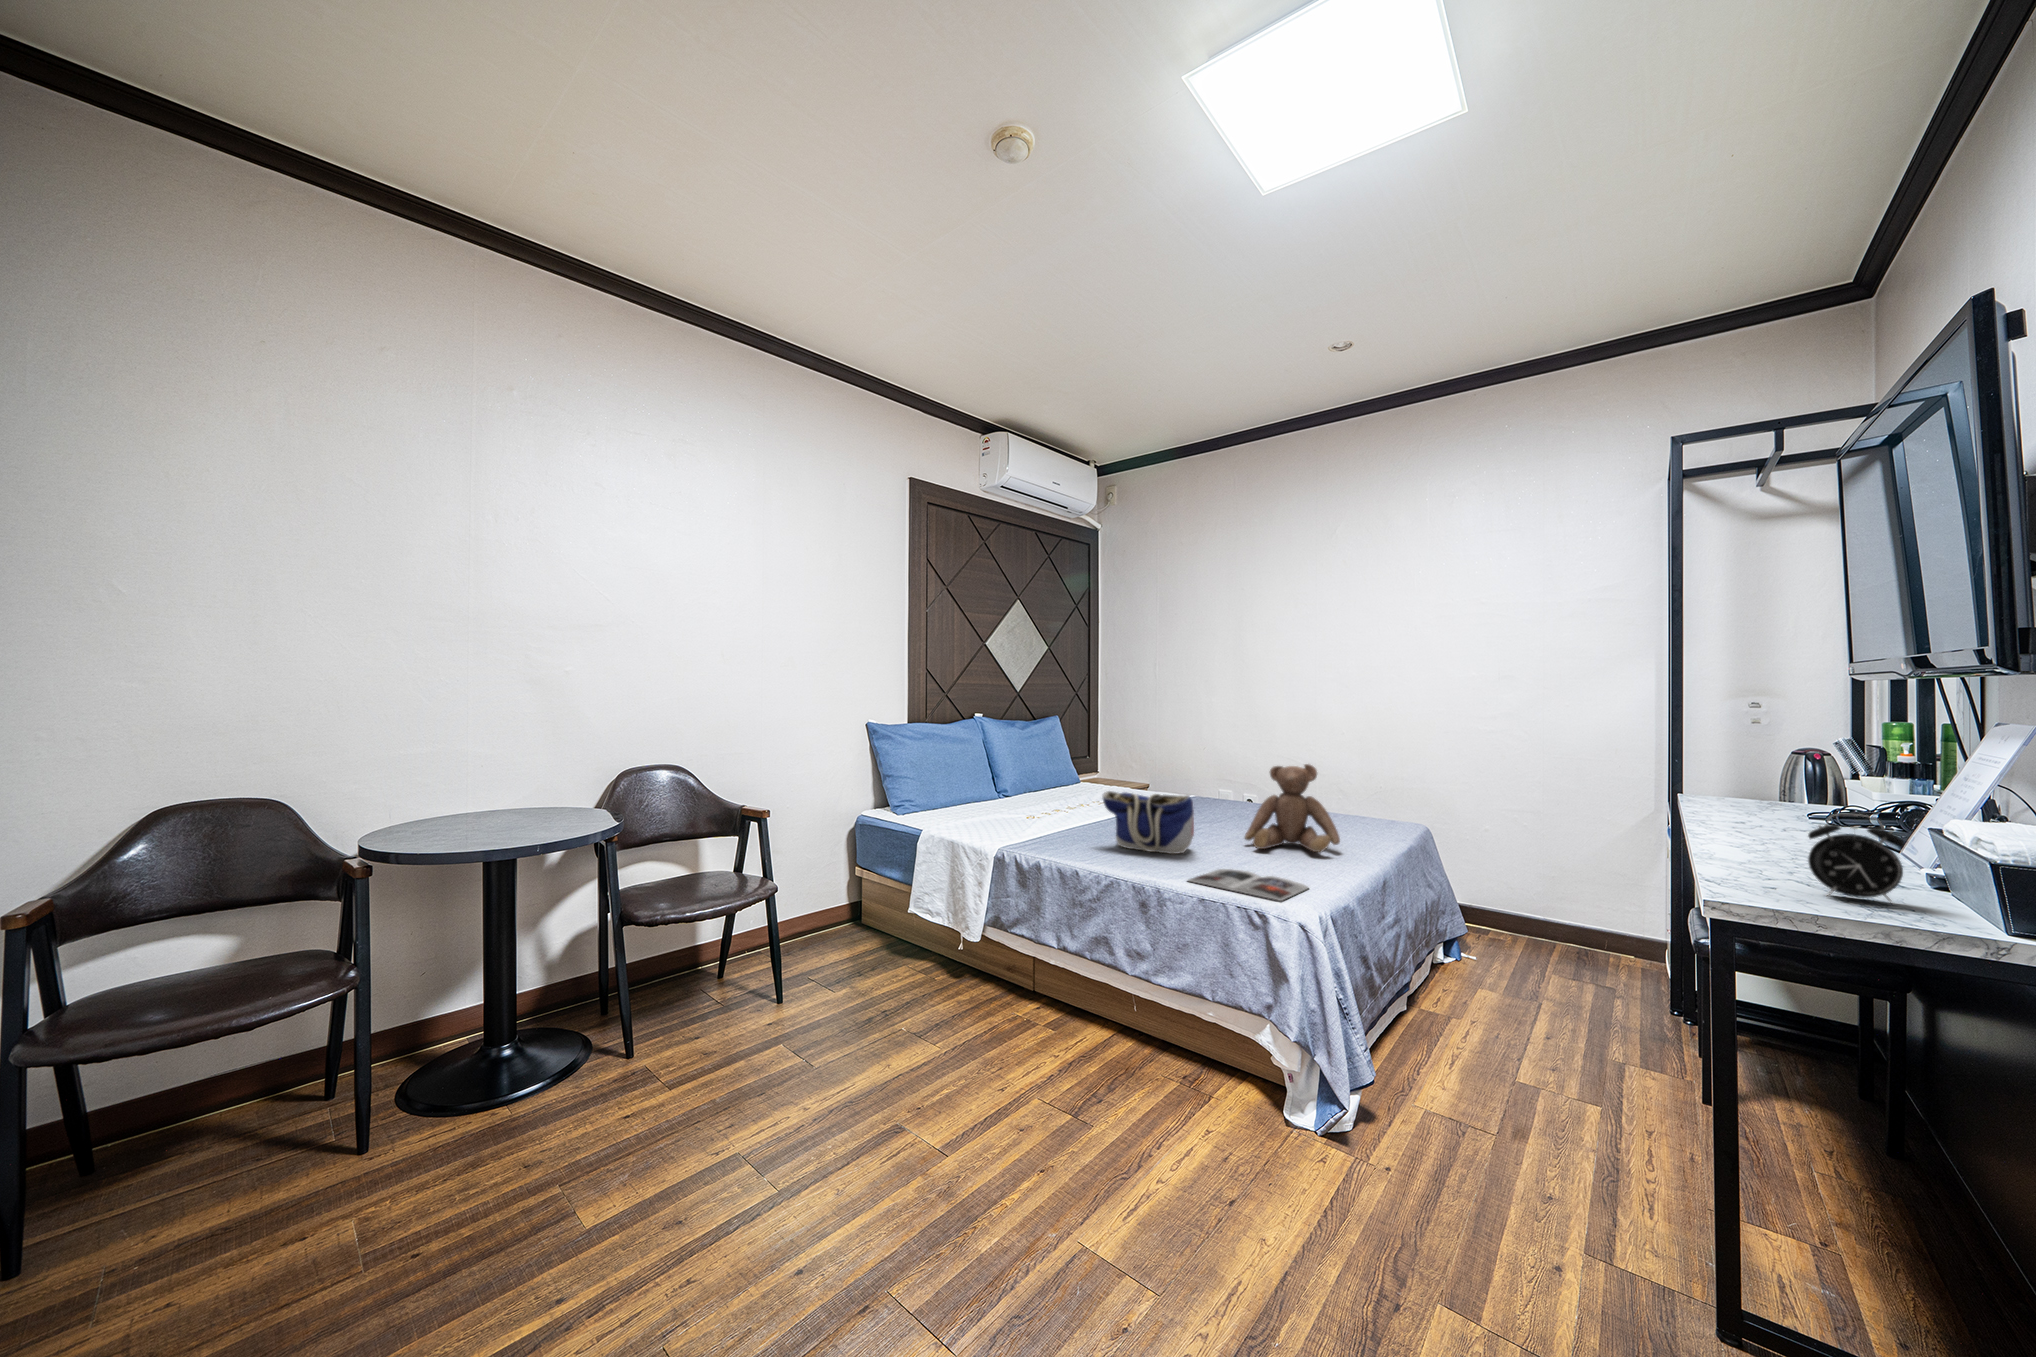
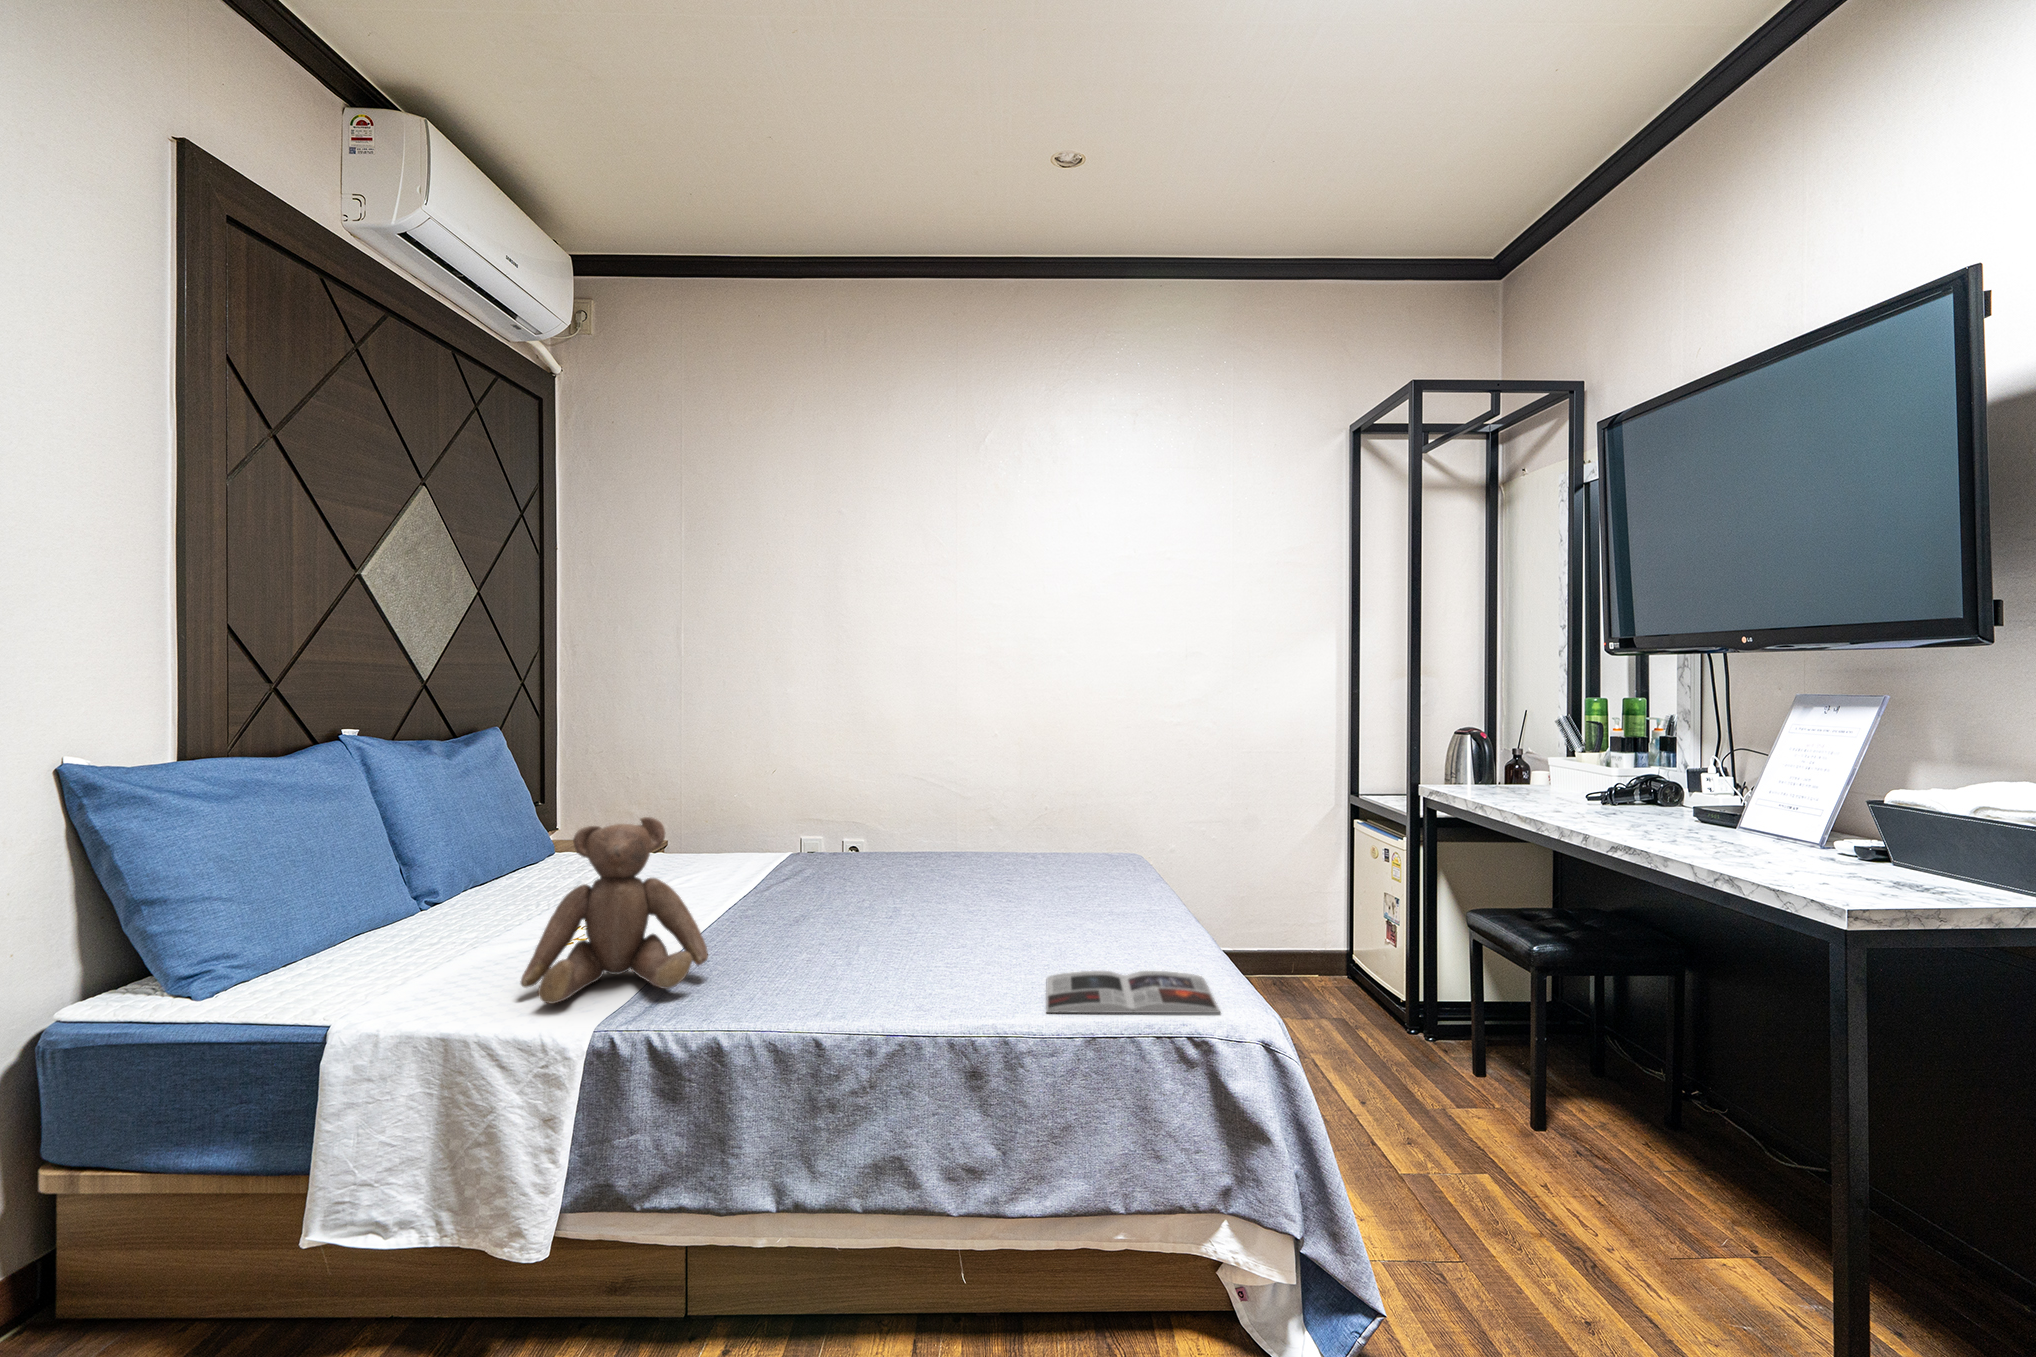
teddy bear: present [1244,764,1340,852] -> present [521,817,708,1004]
tote bag: present [1102,791,1194,854] -> none [802,856,976,969]
alarm clock: present [1808,813,1905,902] -> none [1864,796,1952,888]

